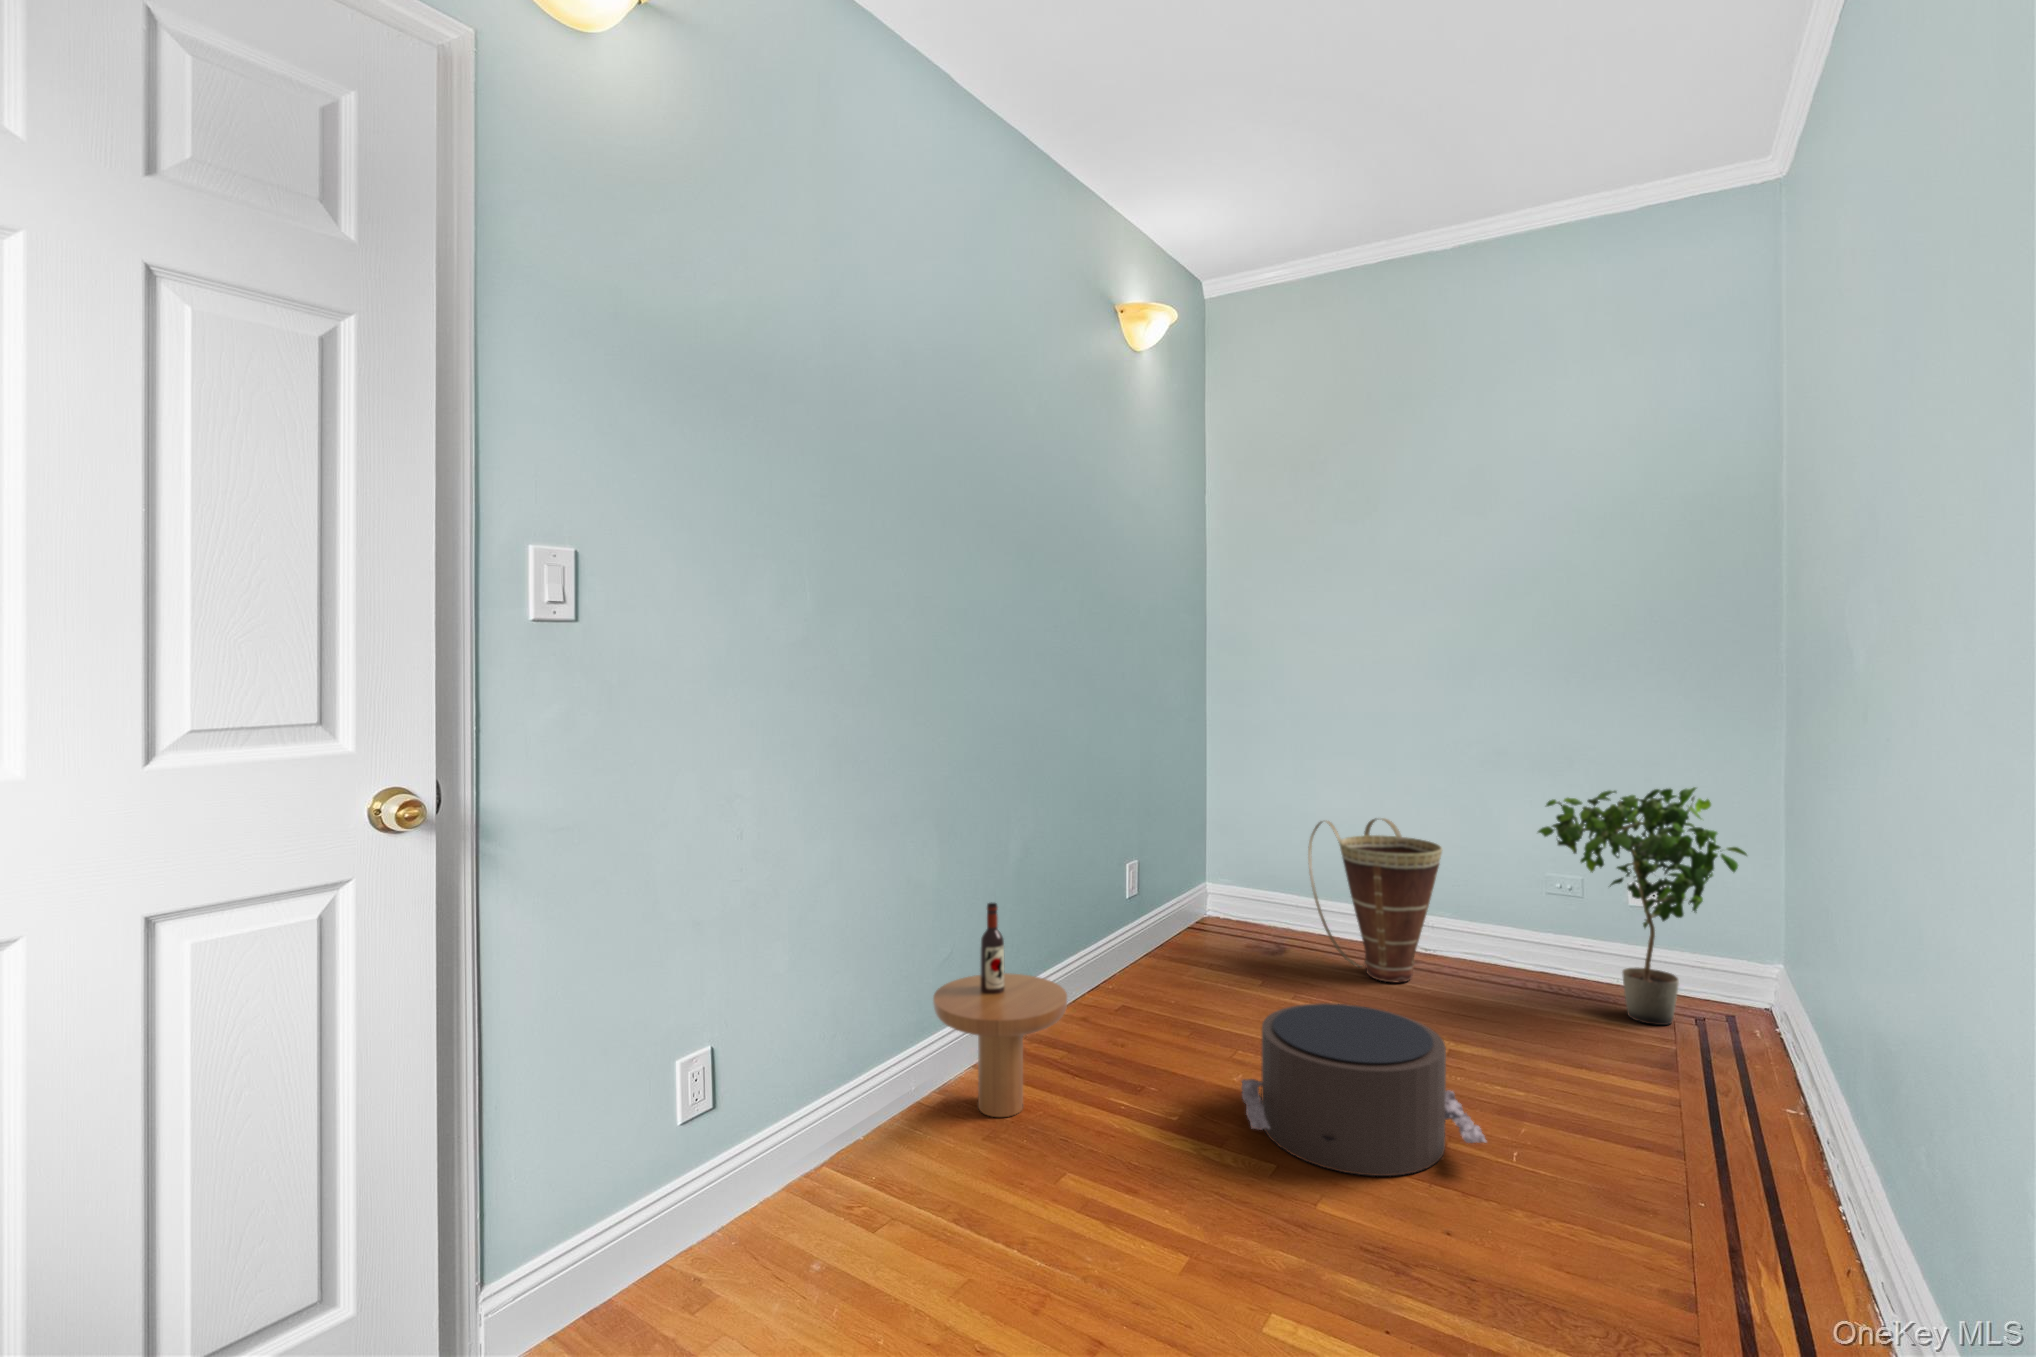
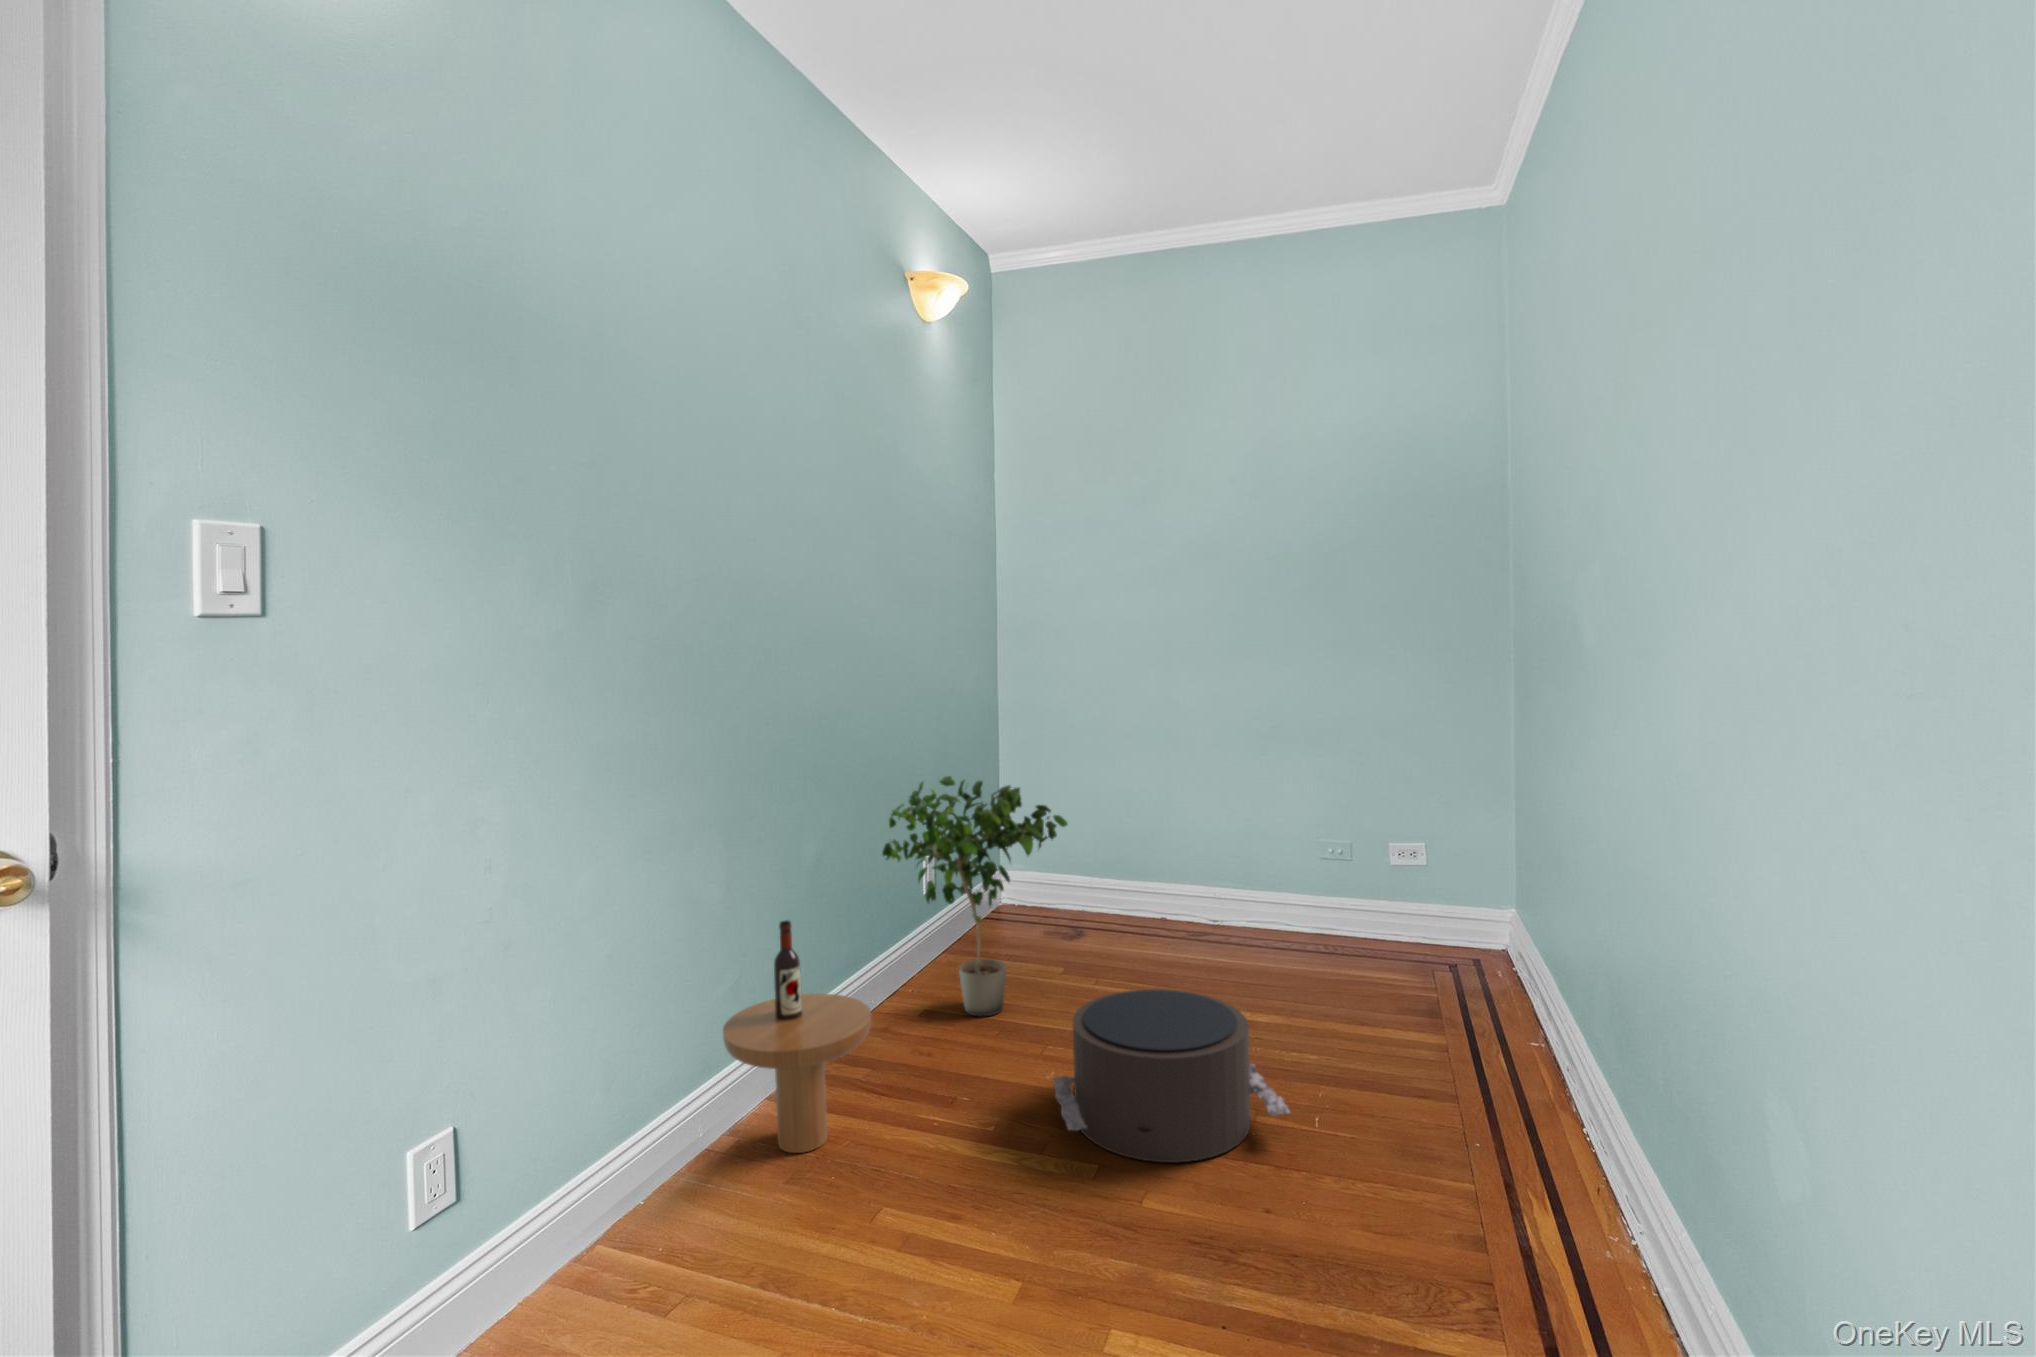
potted plant: present [1538,787,1747,1025] -> present [882,776,1068,1016]
basket: present [1308,818,1442,982] -> none [1100,798,1225,957]

